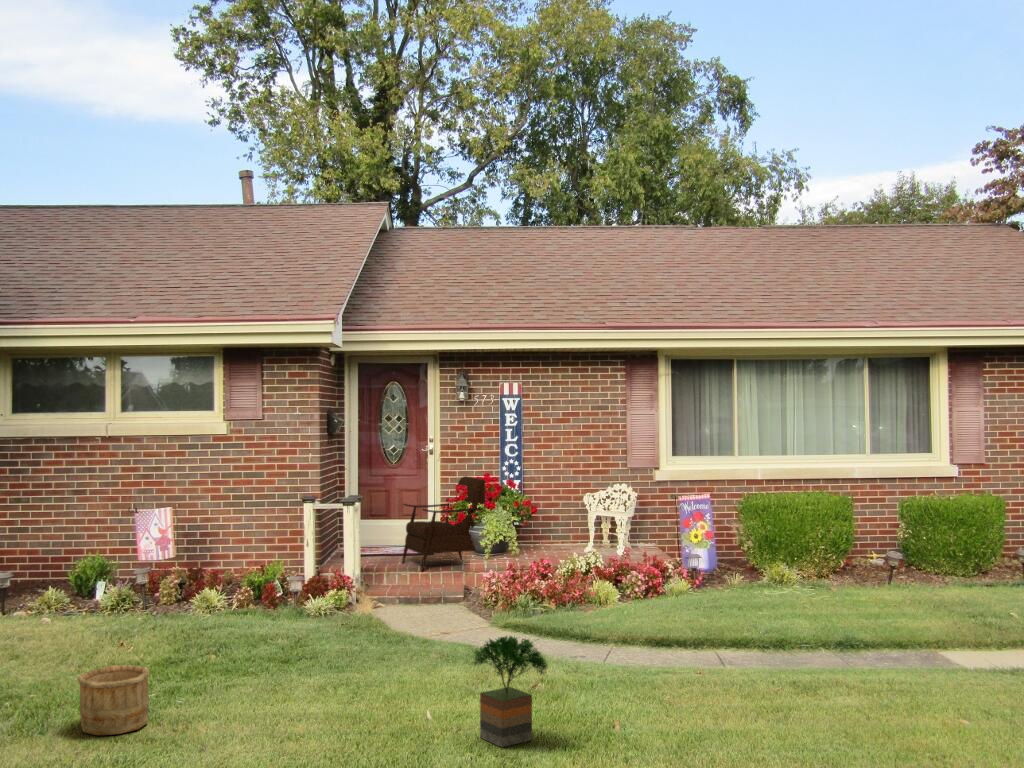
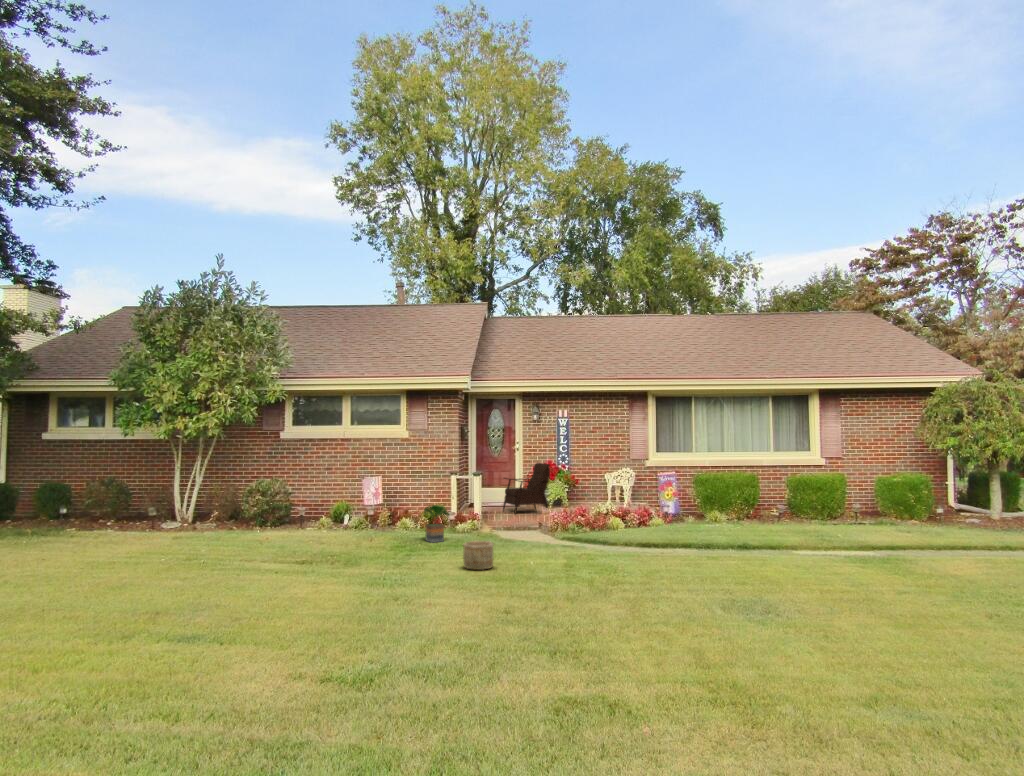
potted tree: present [473,636,548,747] -> present [424,505,449,543]
wooden bucket: present [78,665,150,735] -> present [463,541,494,570]

